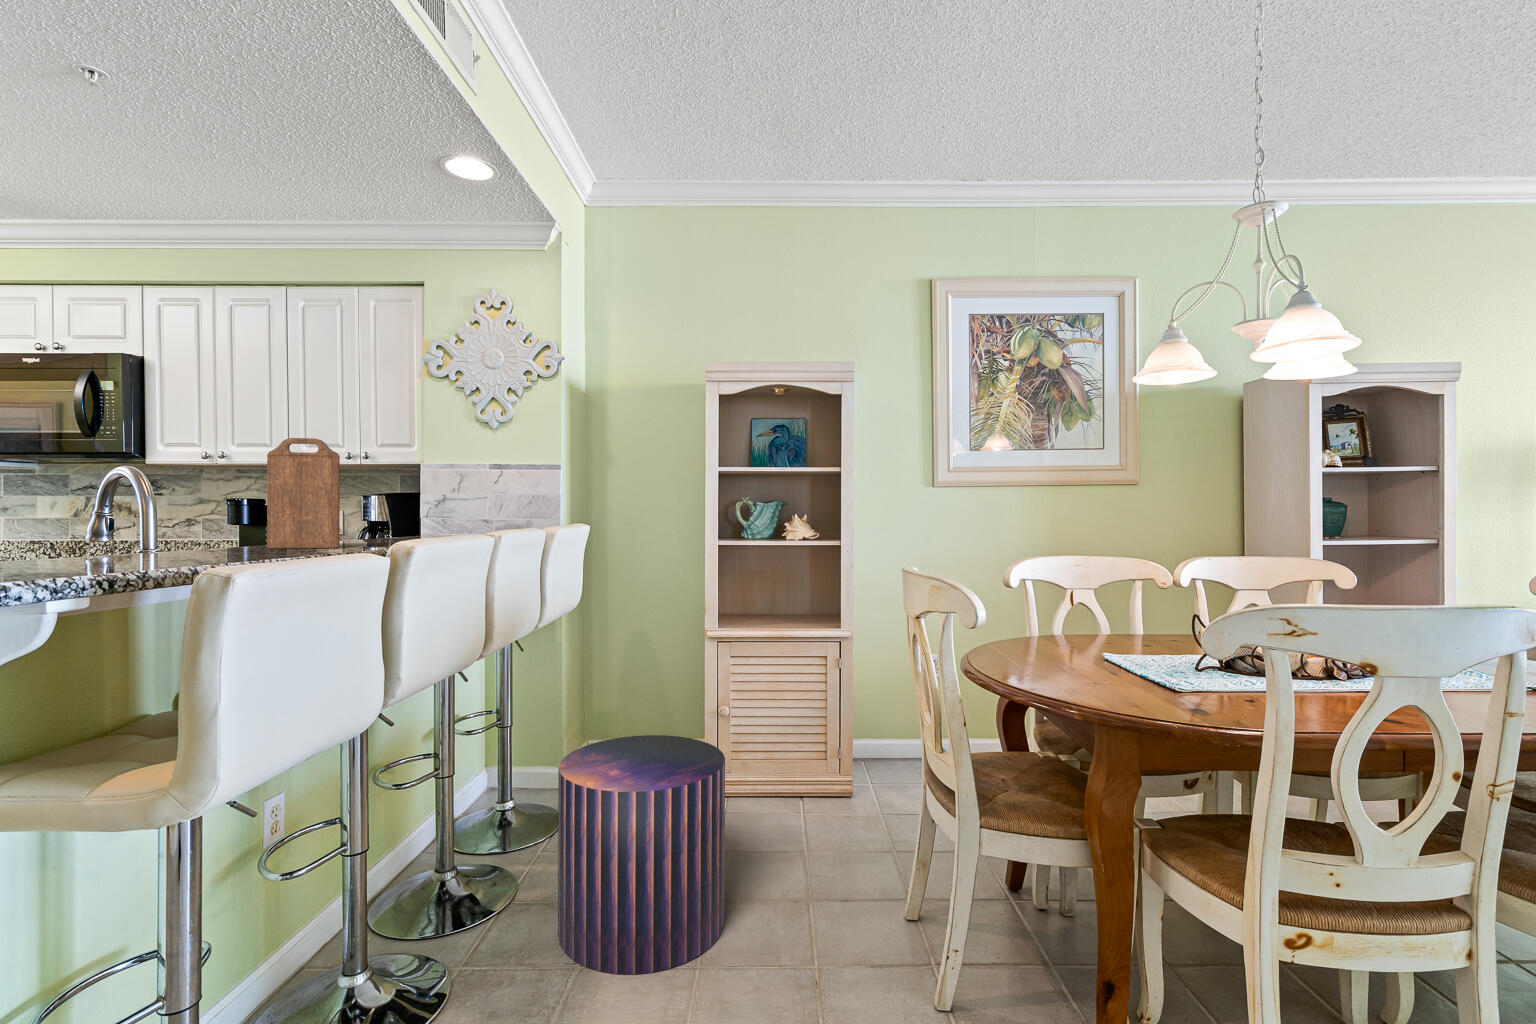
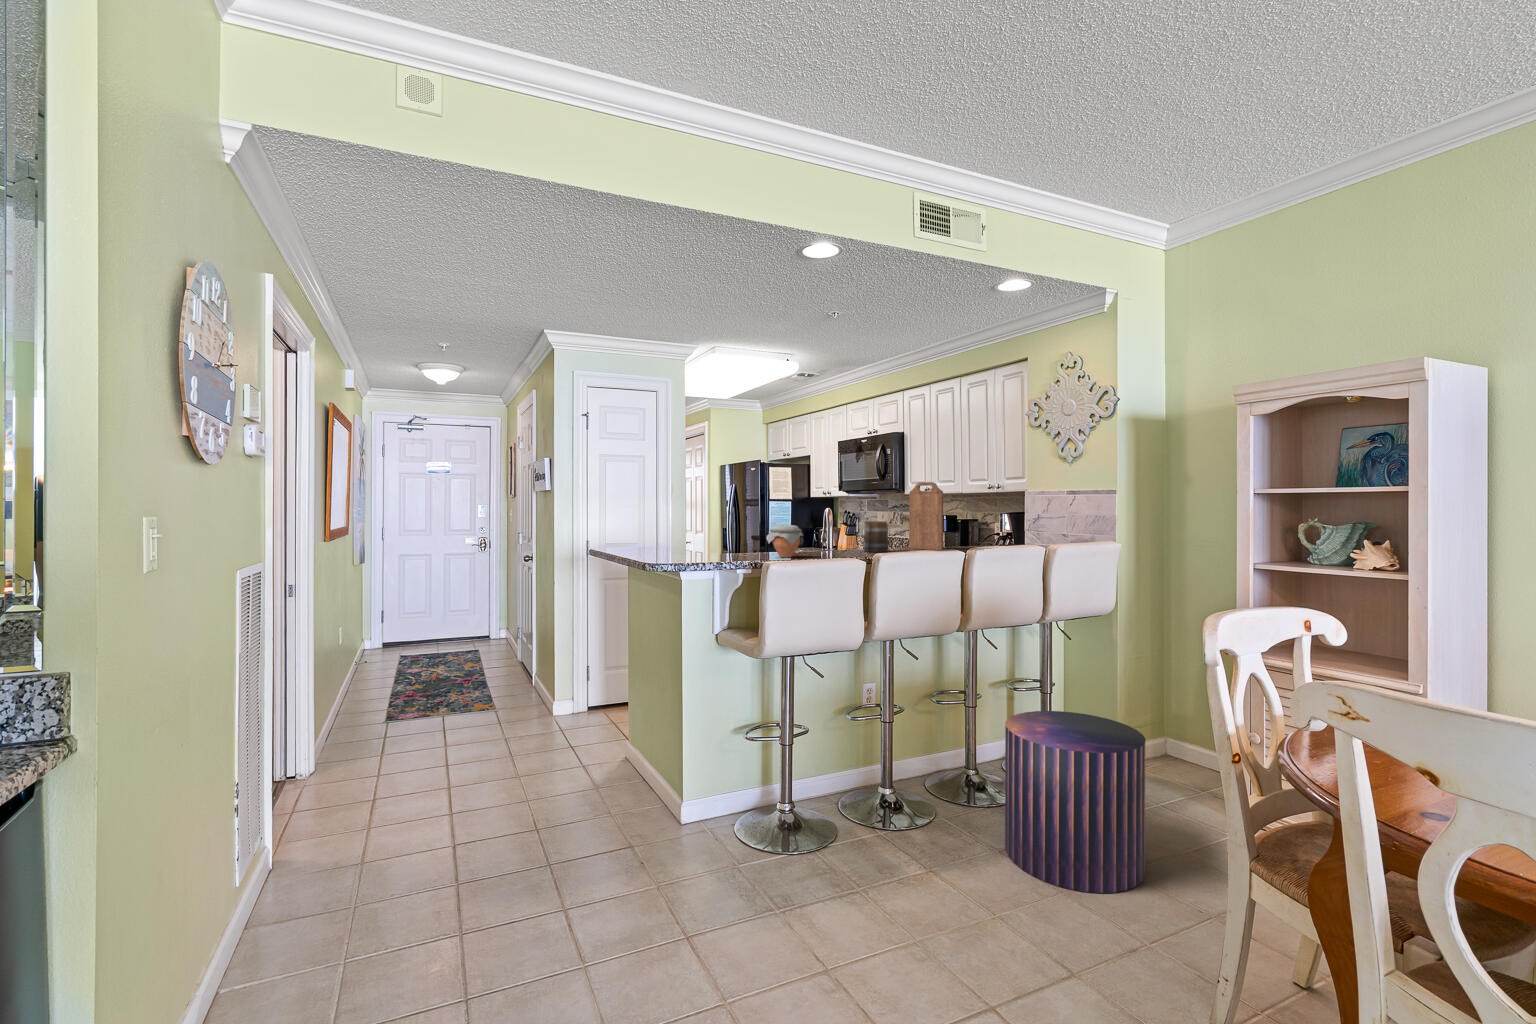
mug: none [213,498,267,555] -> present [861,521,889,552]
jar: none [51,499,162,572] -> present [766,525,803,558]

